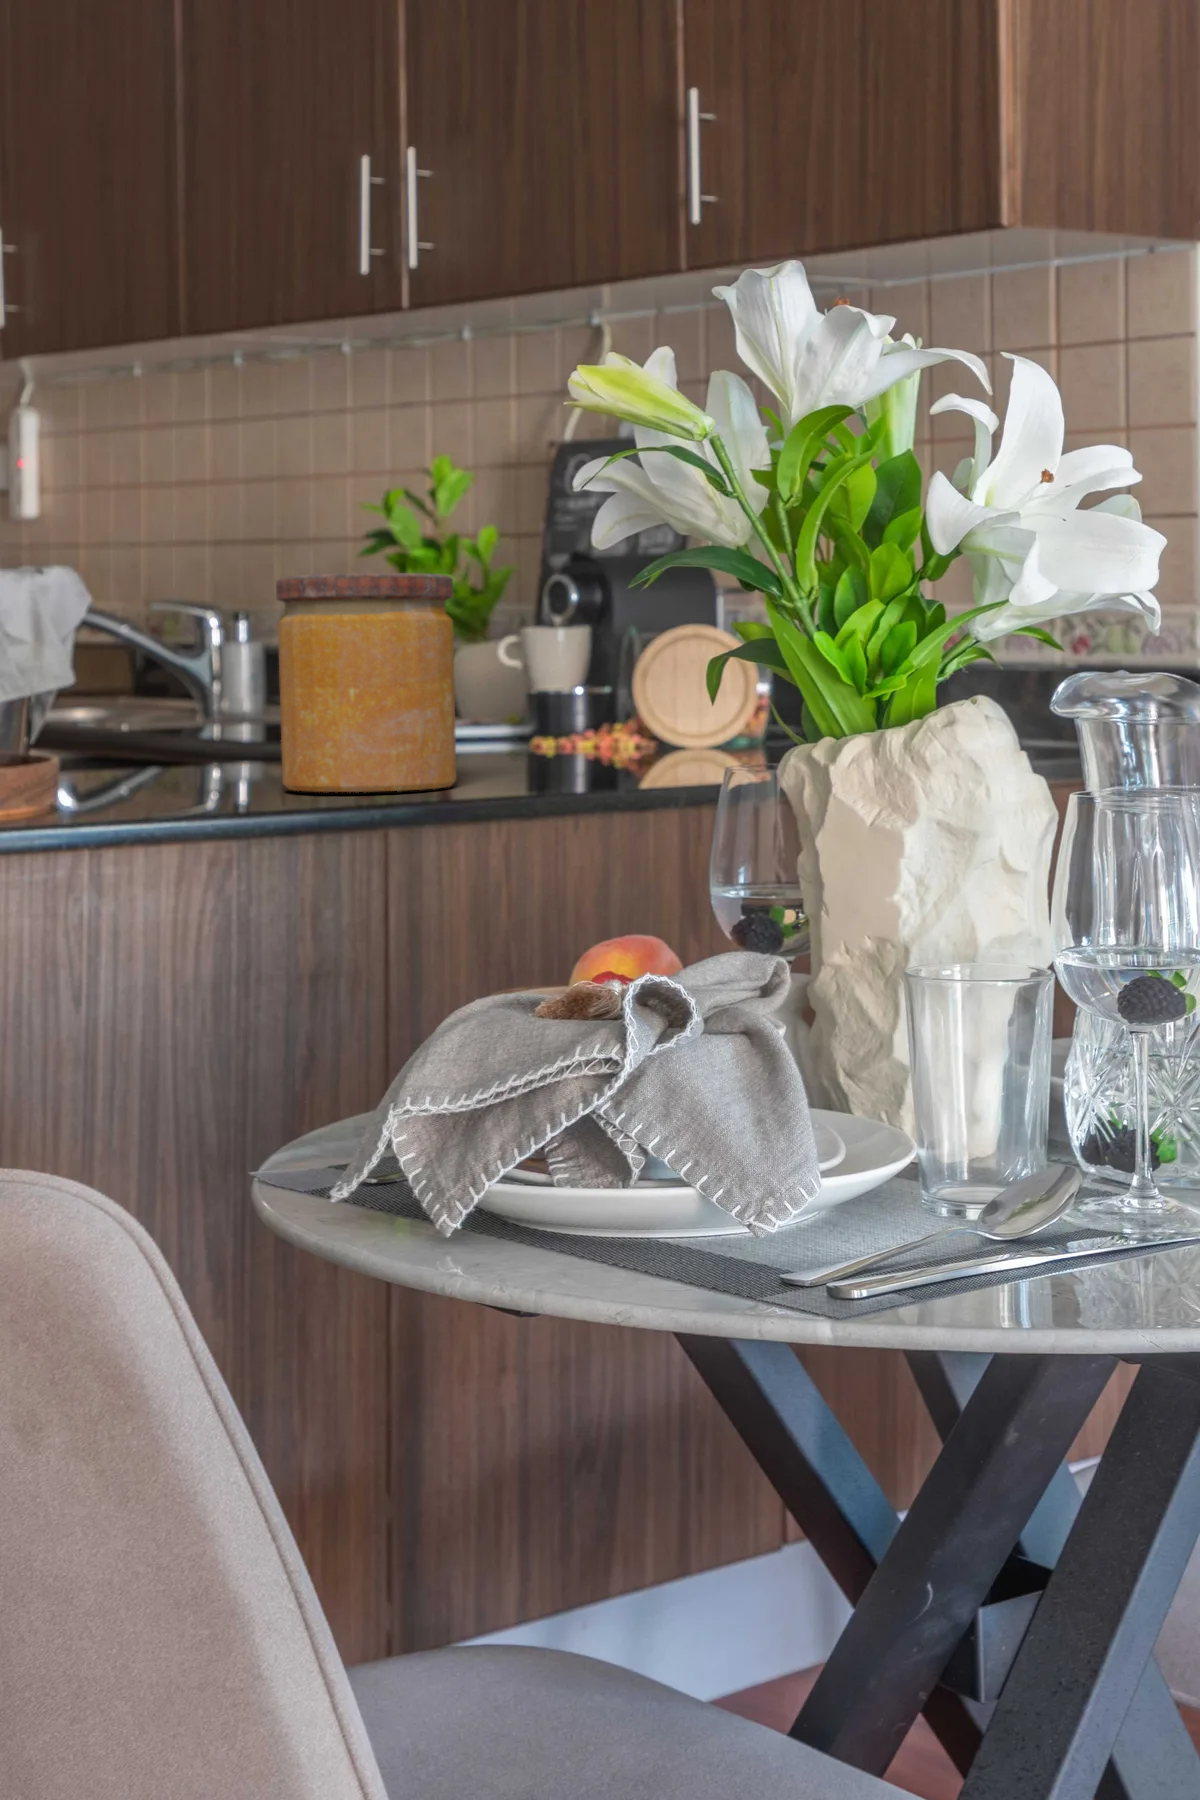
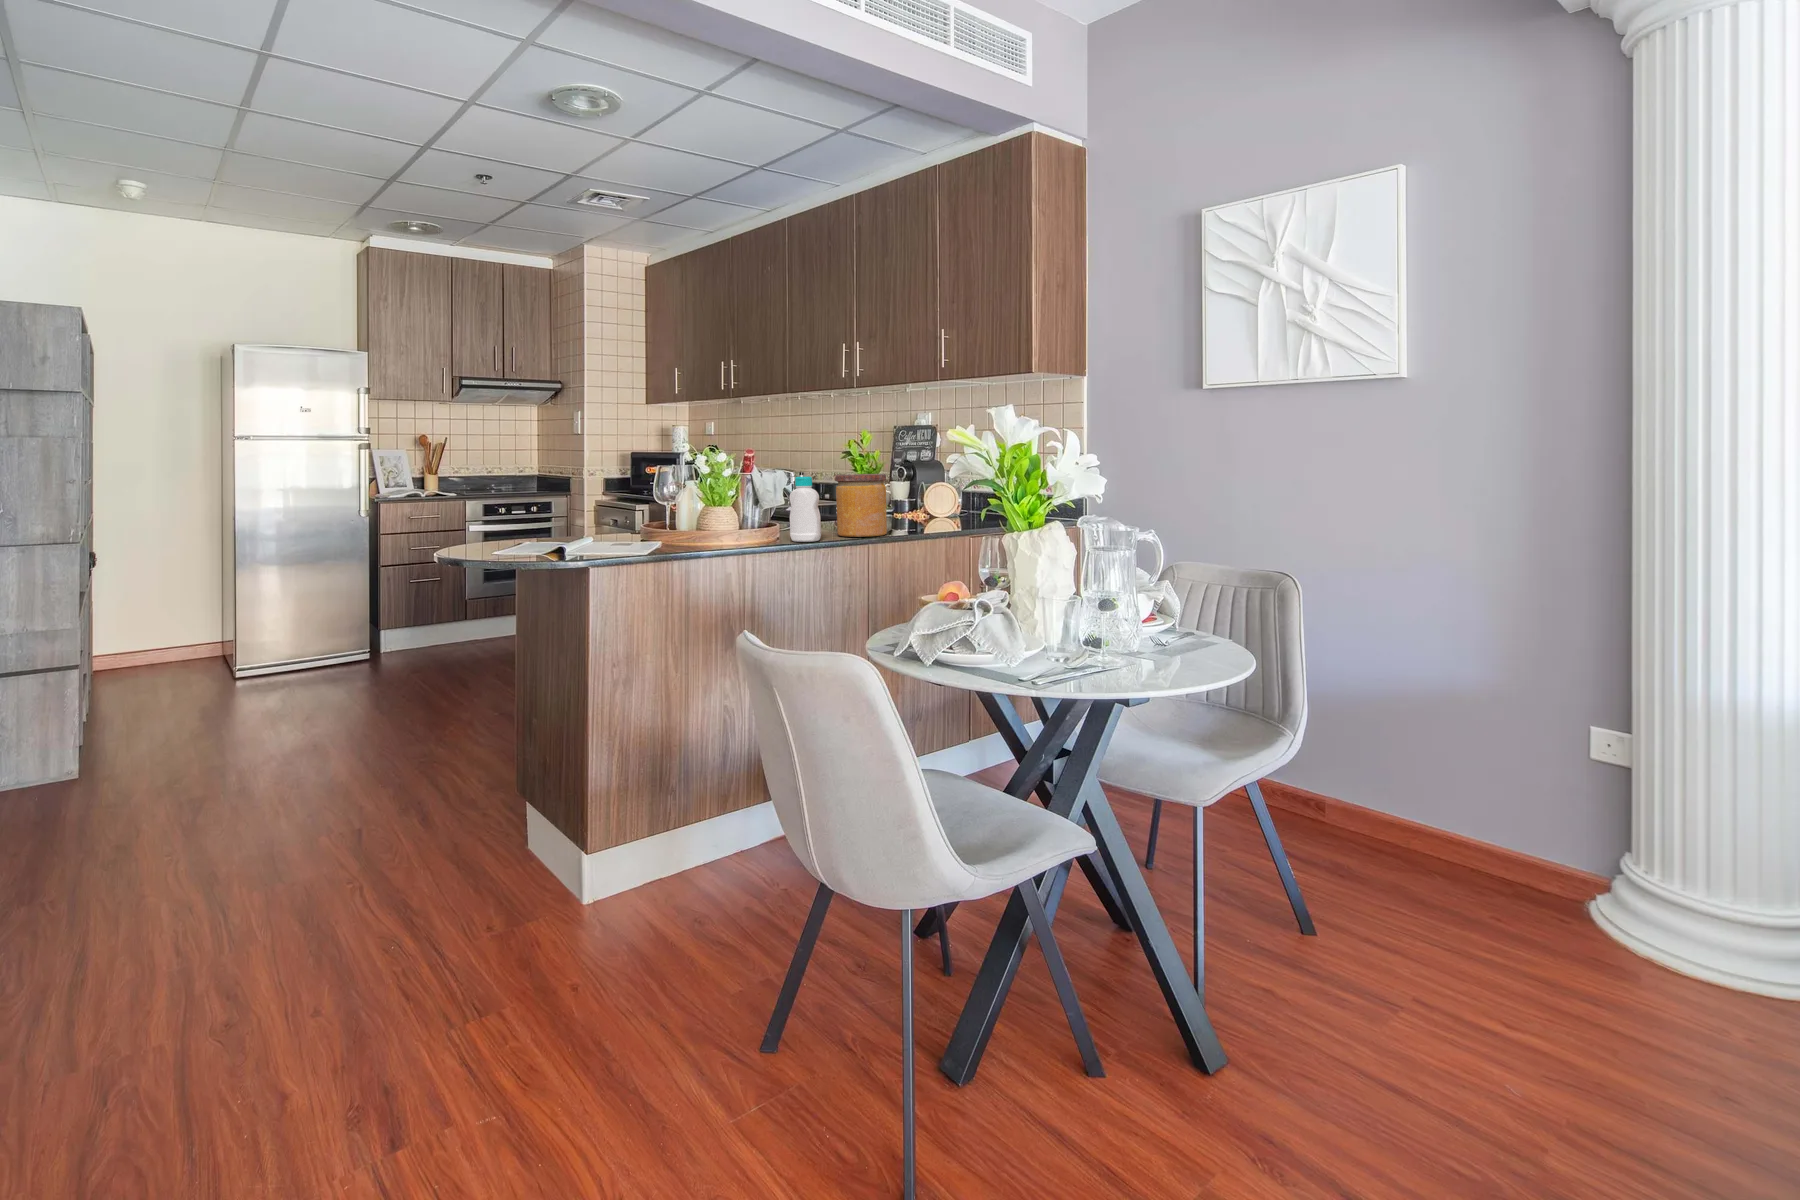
bottle: none [103,578,213,806] -> present [789,477,821,542]

